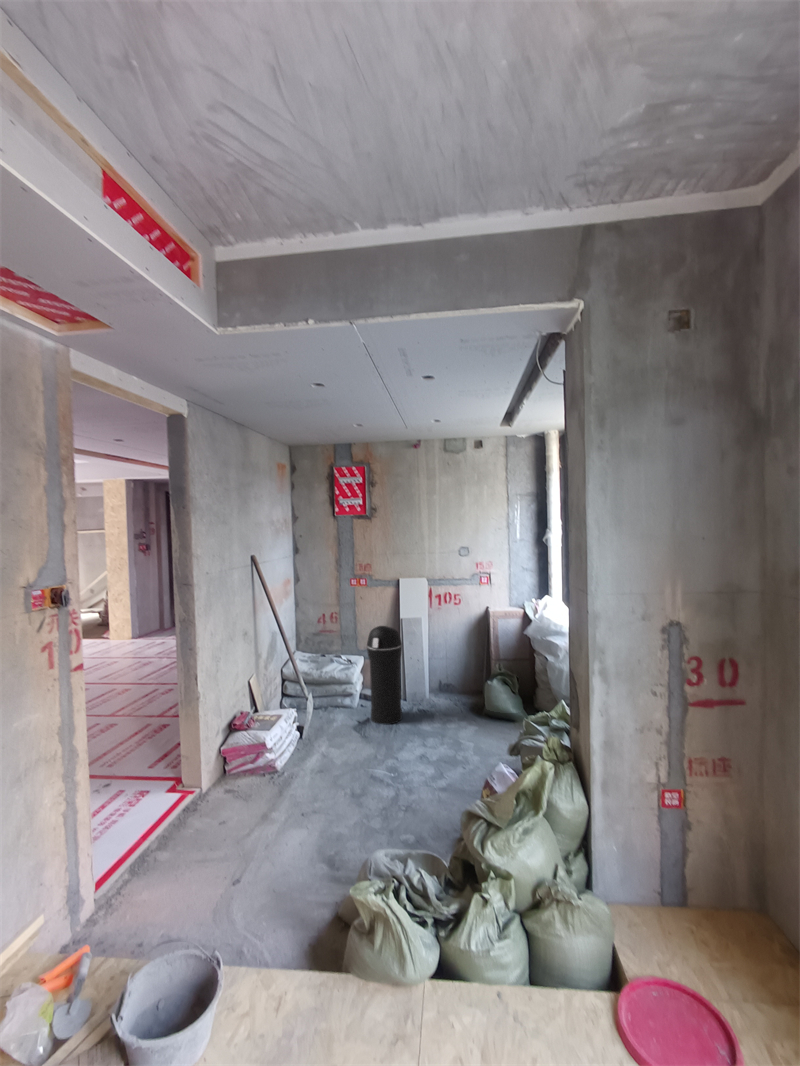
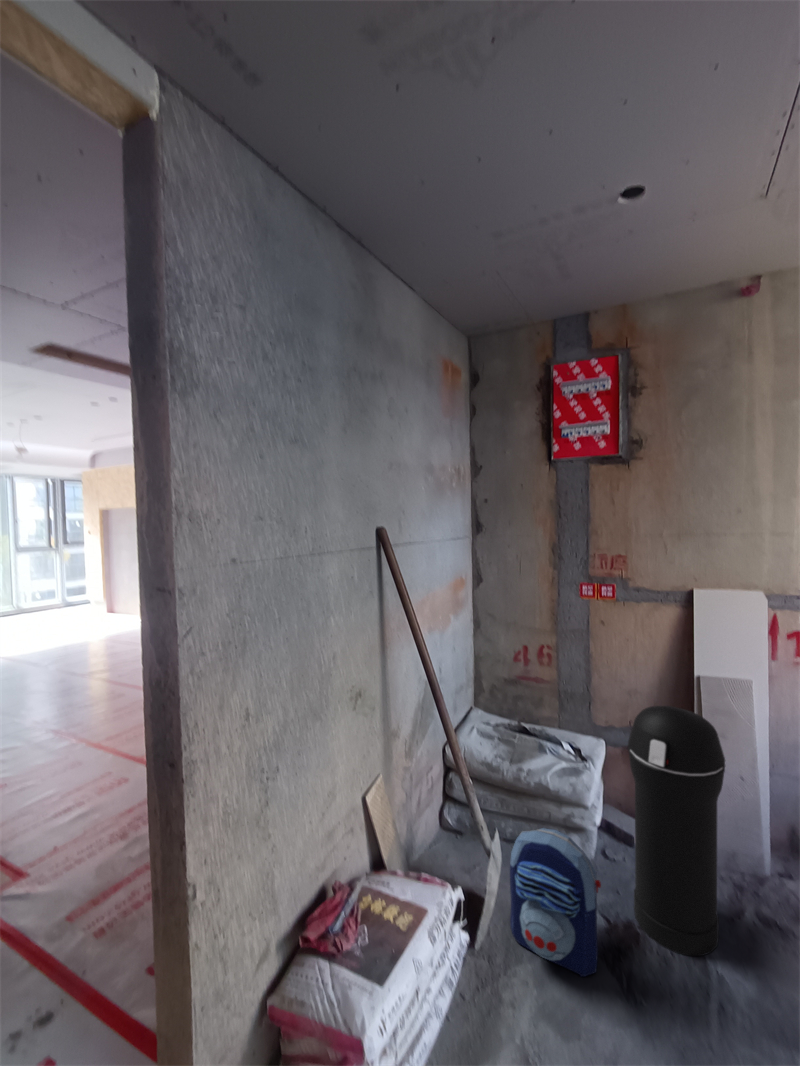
backpack: none [317,682,354,736] -> present [510,828,601,977]

